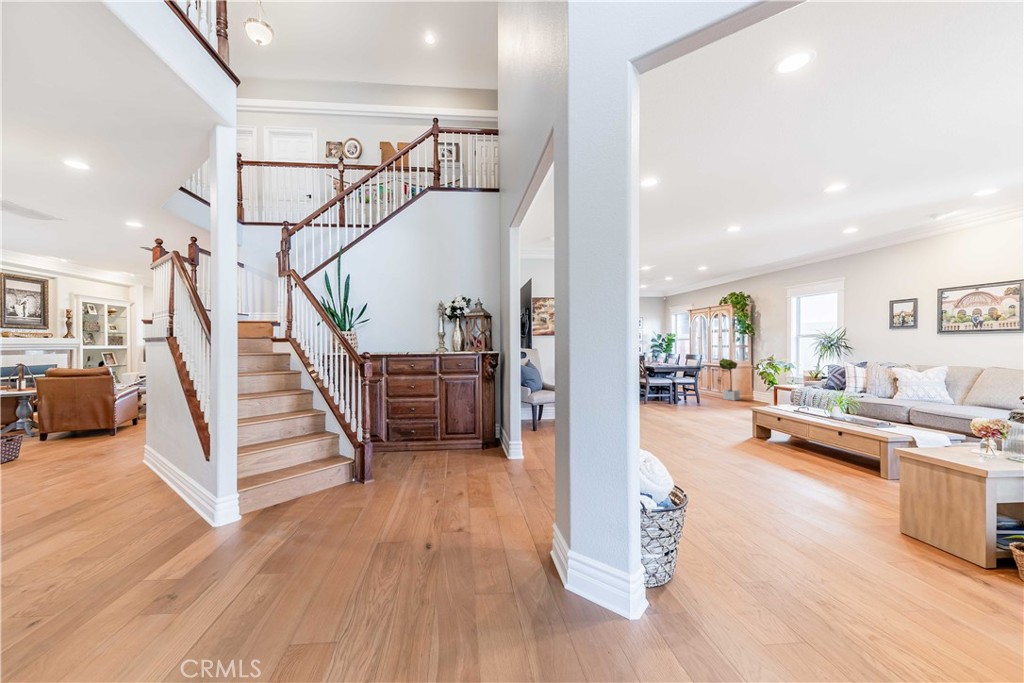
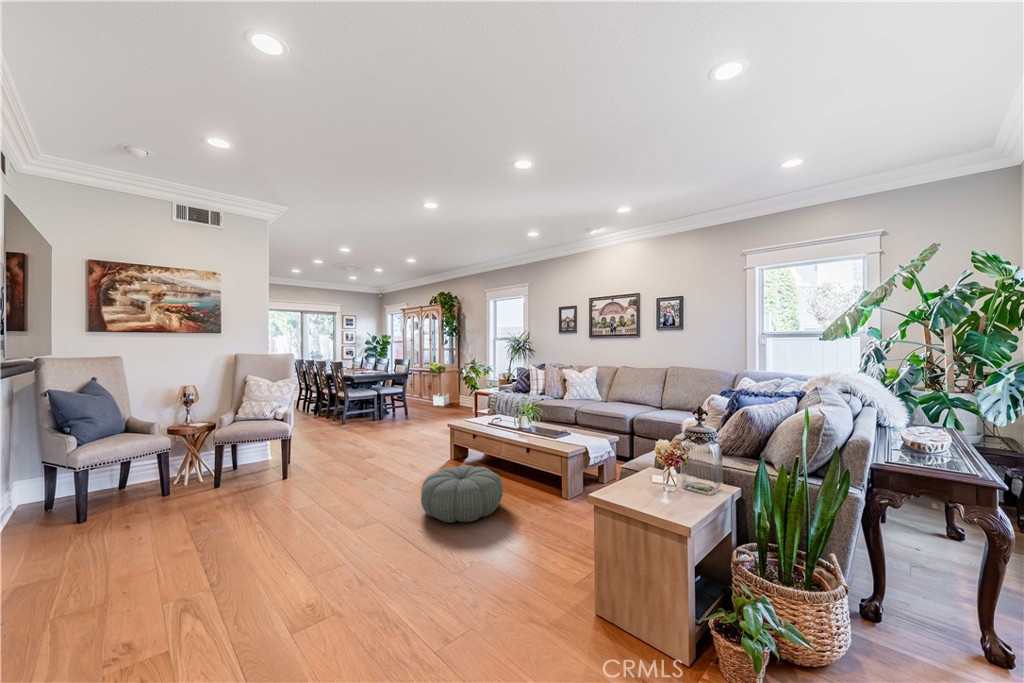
pouf: none [741,433,820,473] -> present [421,465,503,522]

